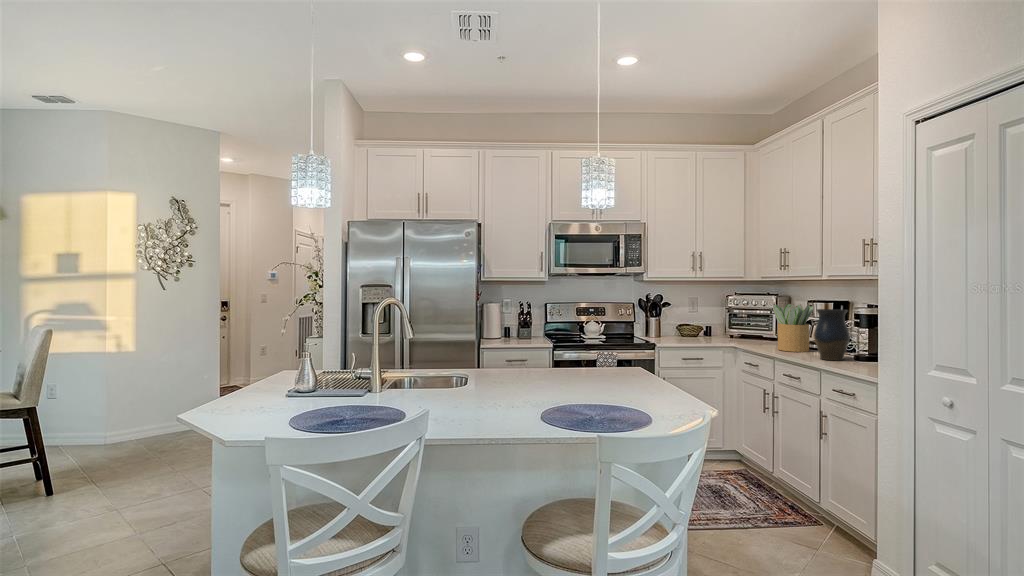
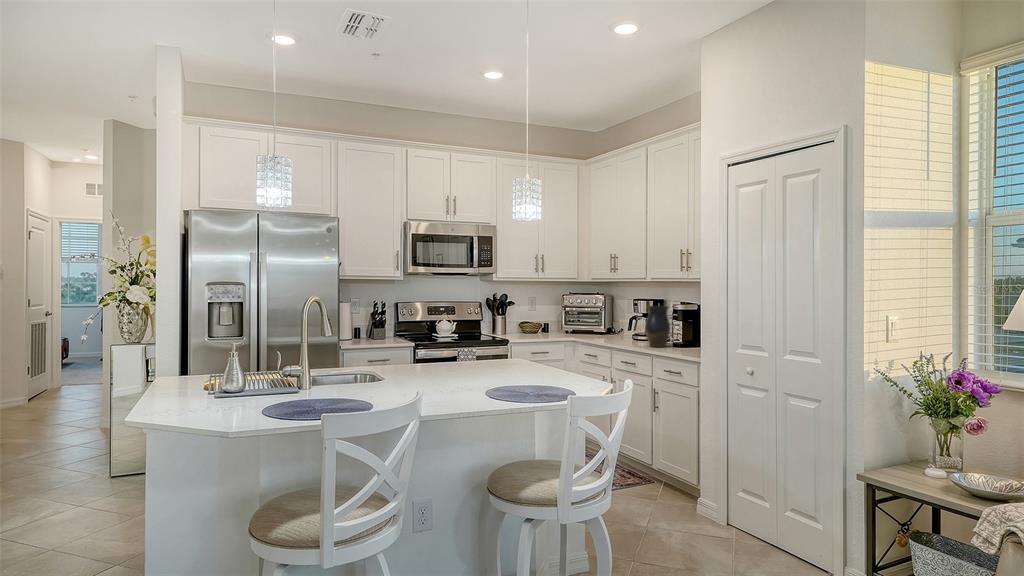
potted plant: present [773,304,813,352] -> none [609,302,639,342]

